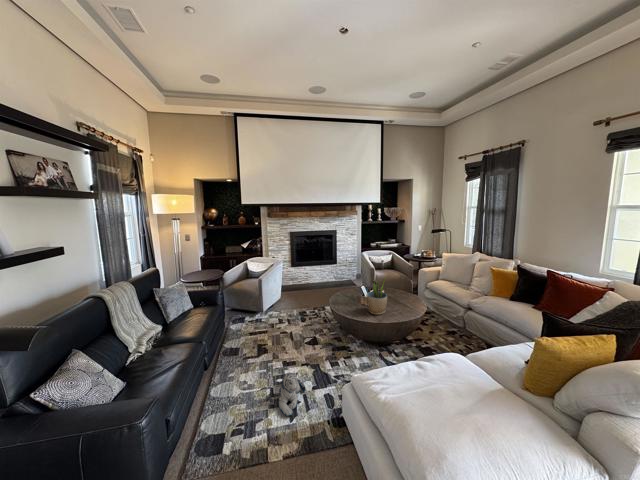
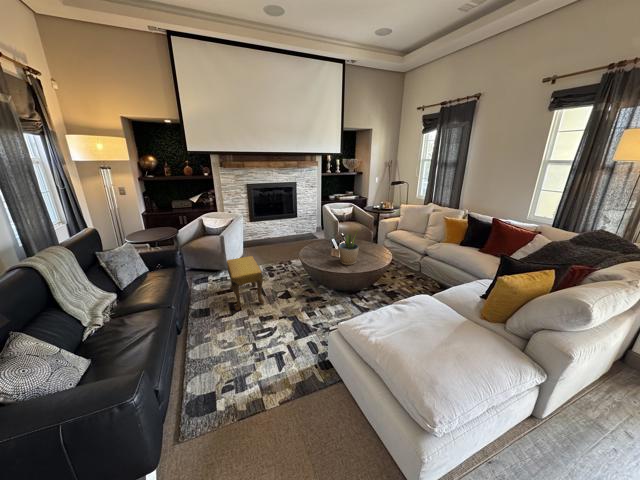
footstool: none [259,300,290,354] -> present [227,256,264,311]
plush toy: present [279,372,306,416] -> none [262,327,289,367]

